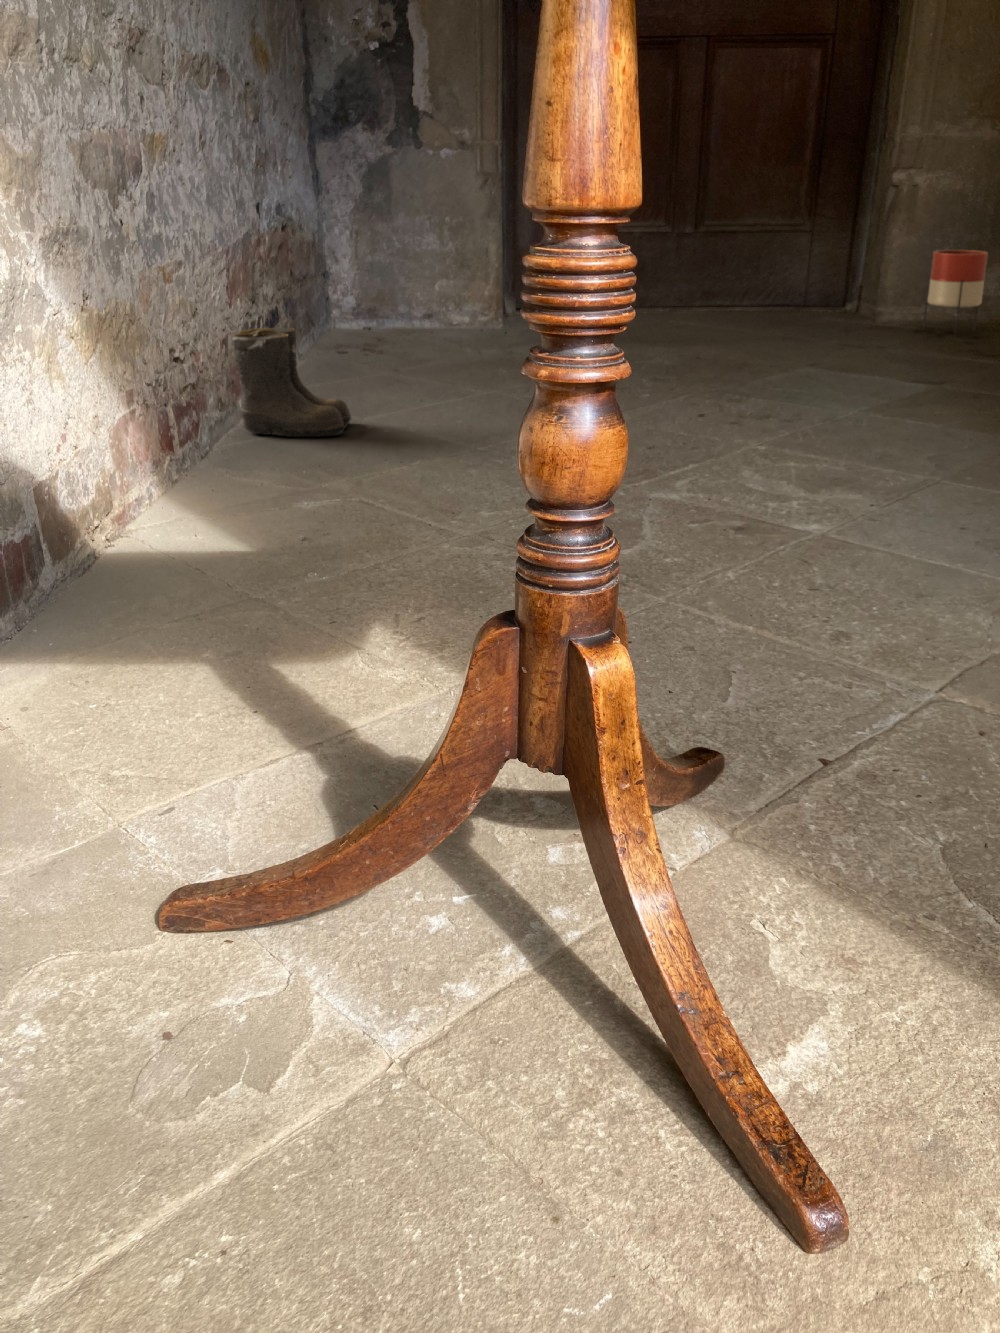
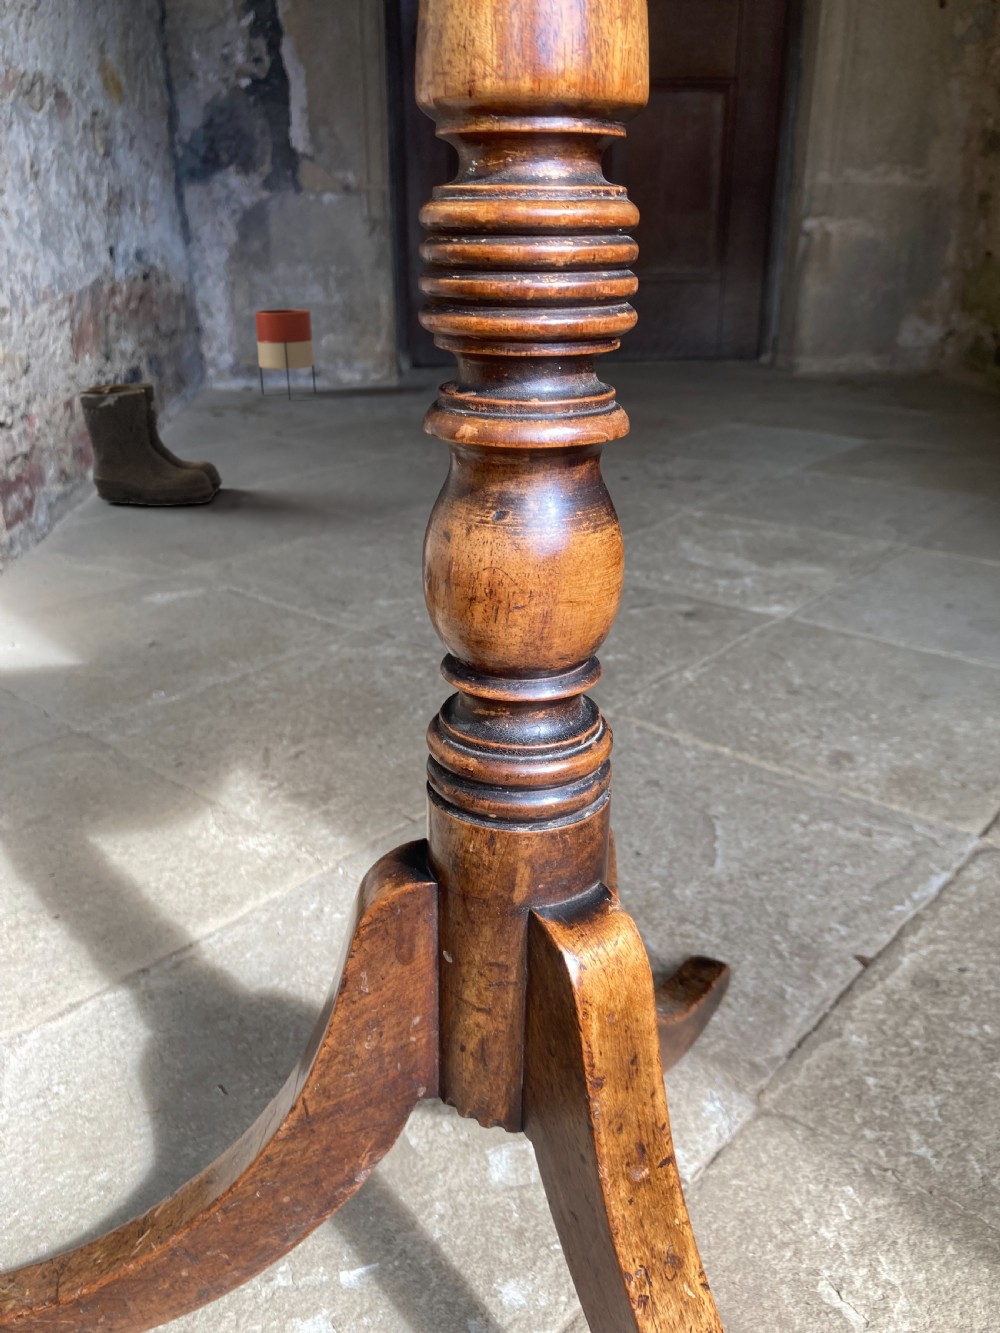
planter: present [923,250,988,336] -> present [255,309,316,400]

